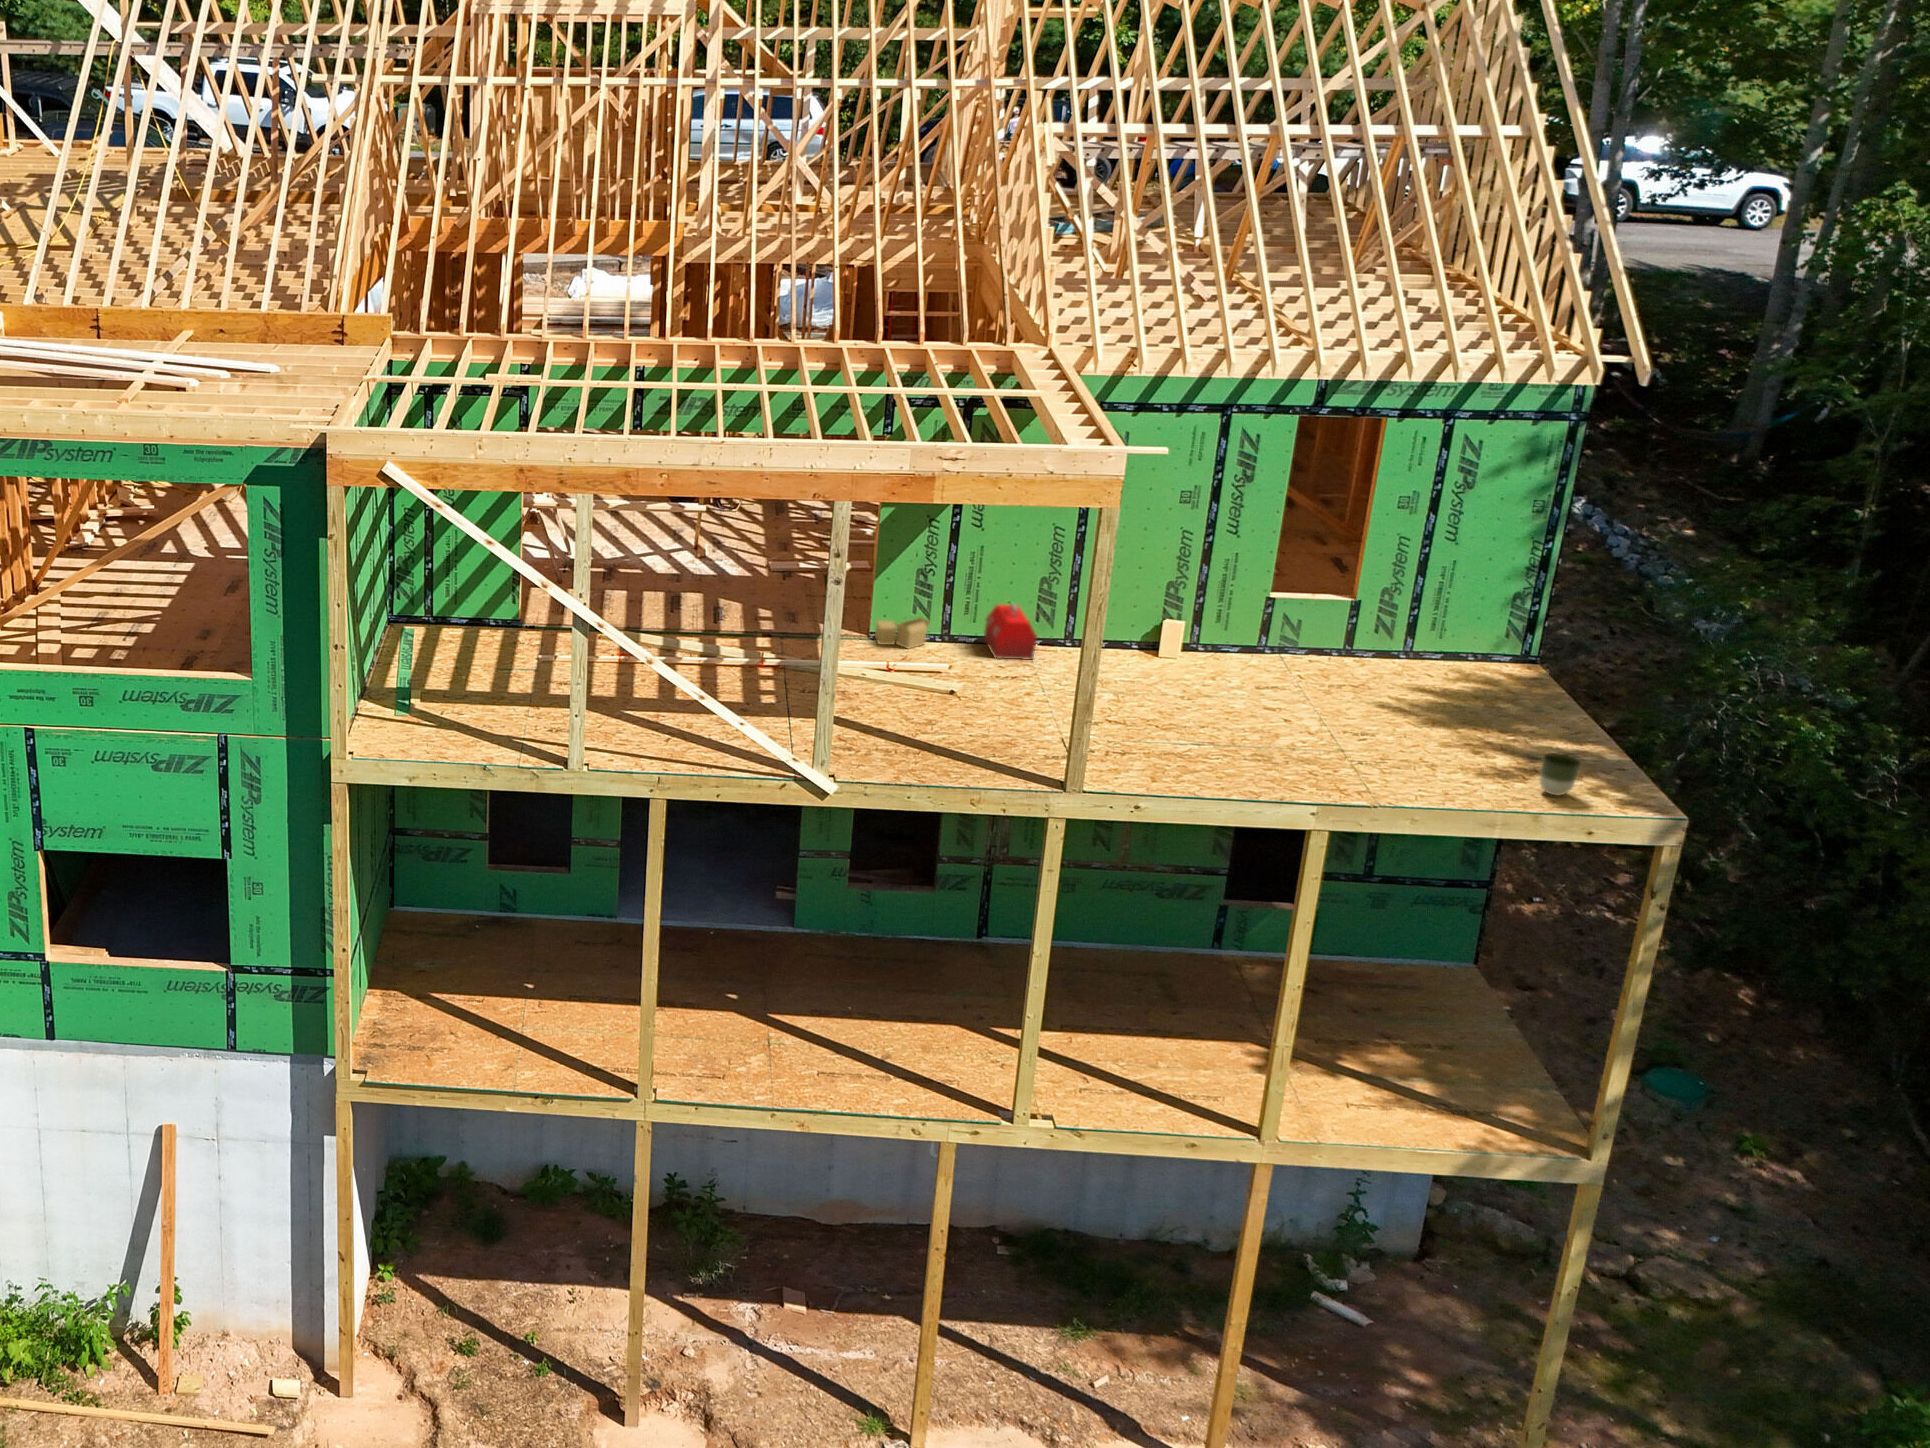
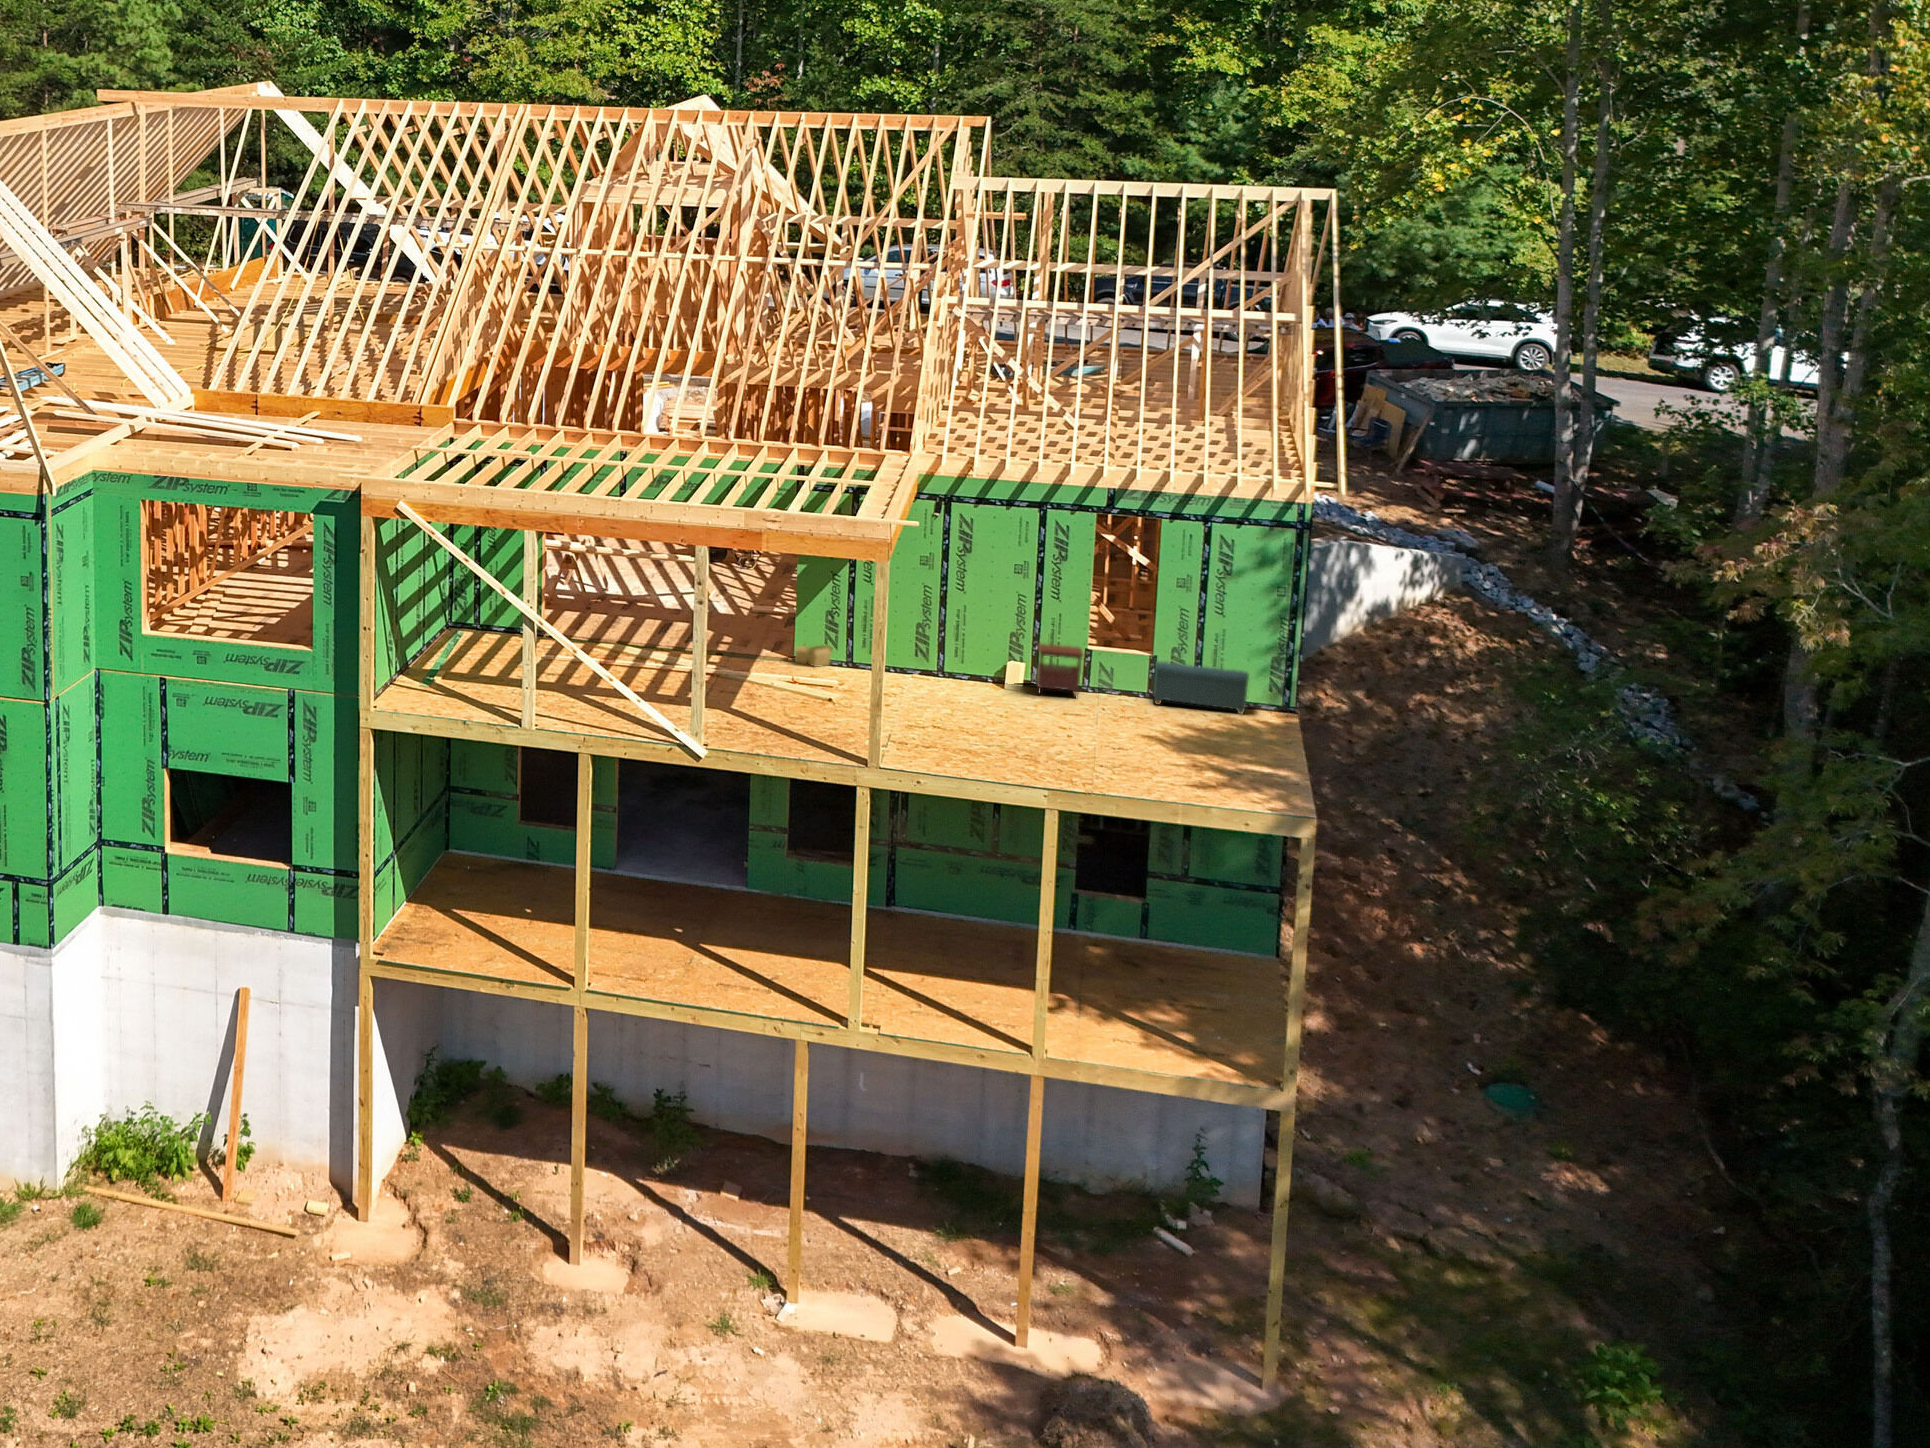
side table: none [1192,594,1273,672] -> present [1035,644,1083,697]
toolbox: present [984,603,1037,660] -> none [877,637,908,680]
bench: none [1346,608,1487,680] -> present [1153,662,1249,714]
planter: present [1540,753,1581,795] -> none [1223,760,1250,792]

